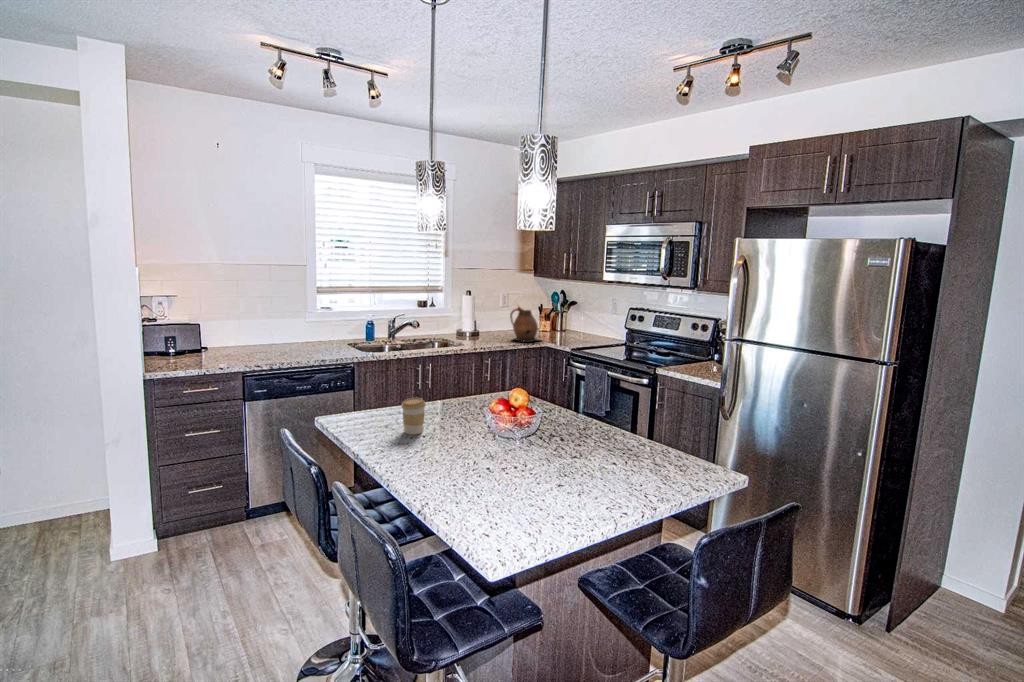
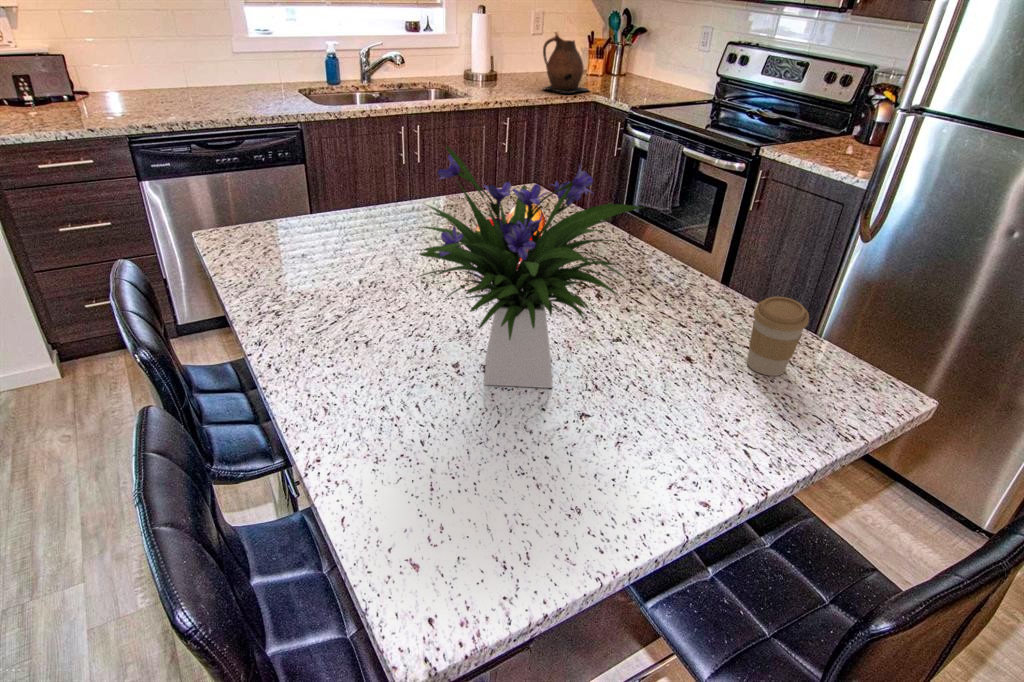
flower arrangement: none [465,350,582,475] -> present [419,146,643,388]
coffee cup: present [402,398,425,435] -> present [747,297,809,376]

